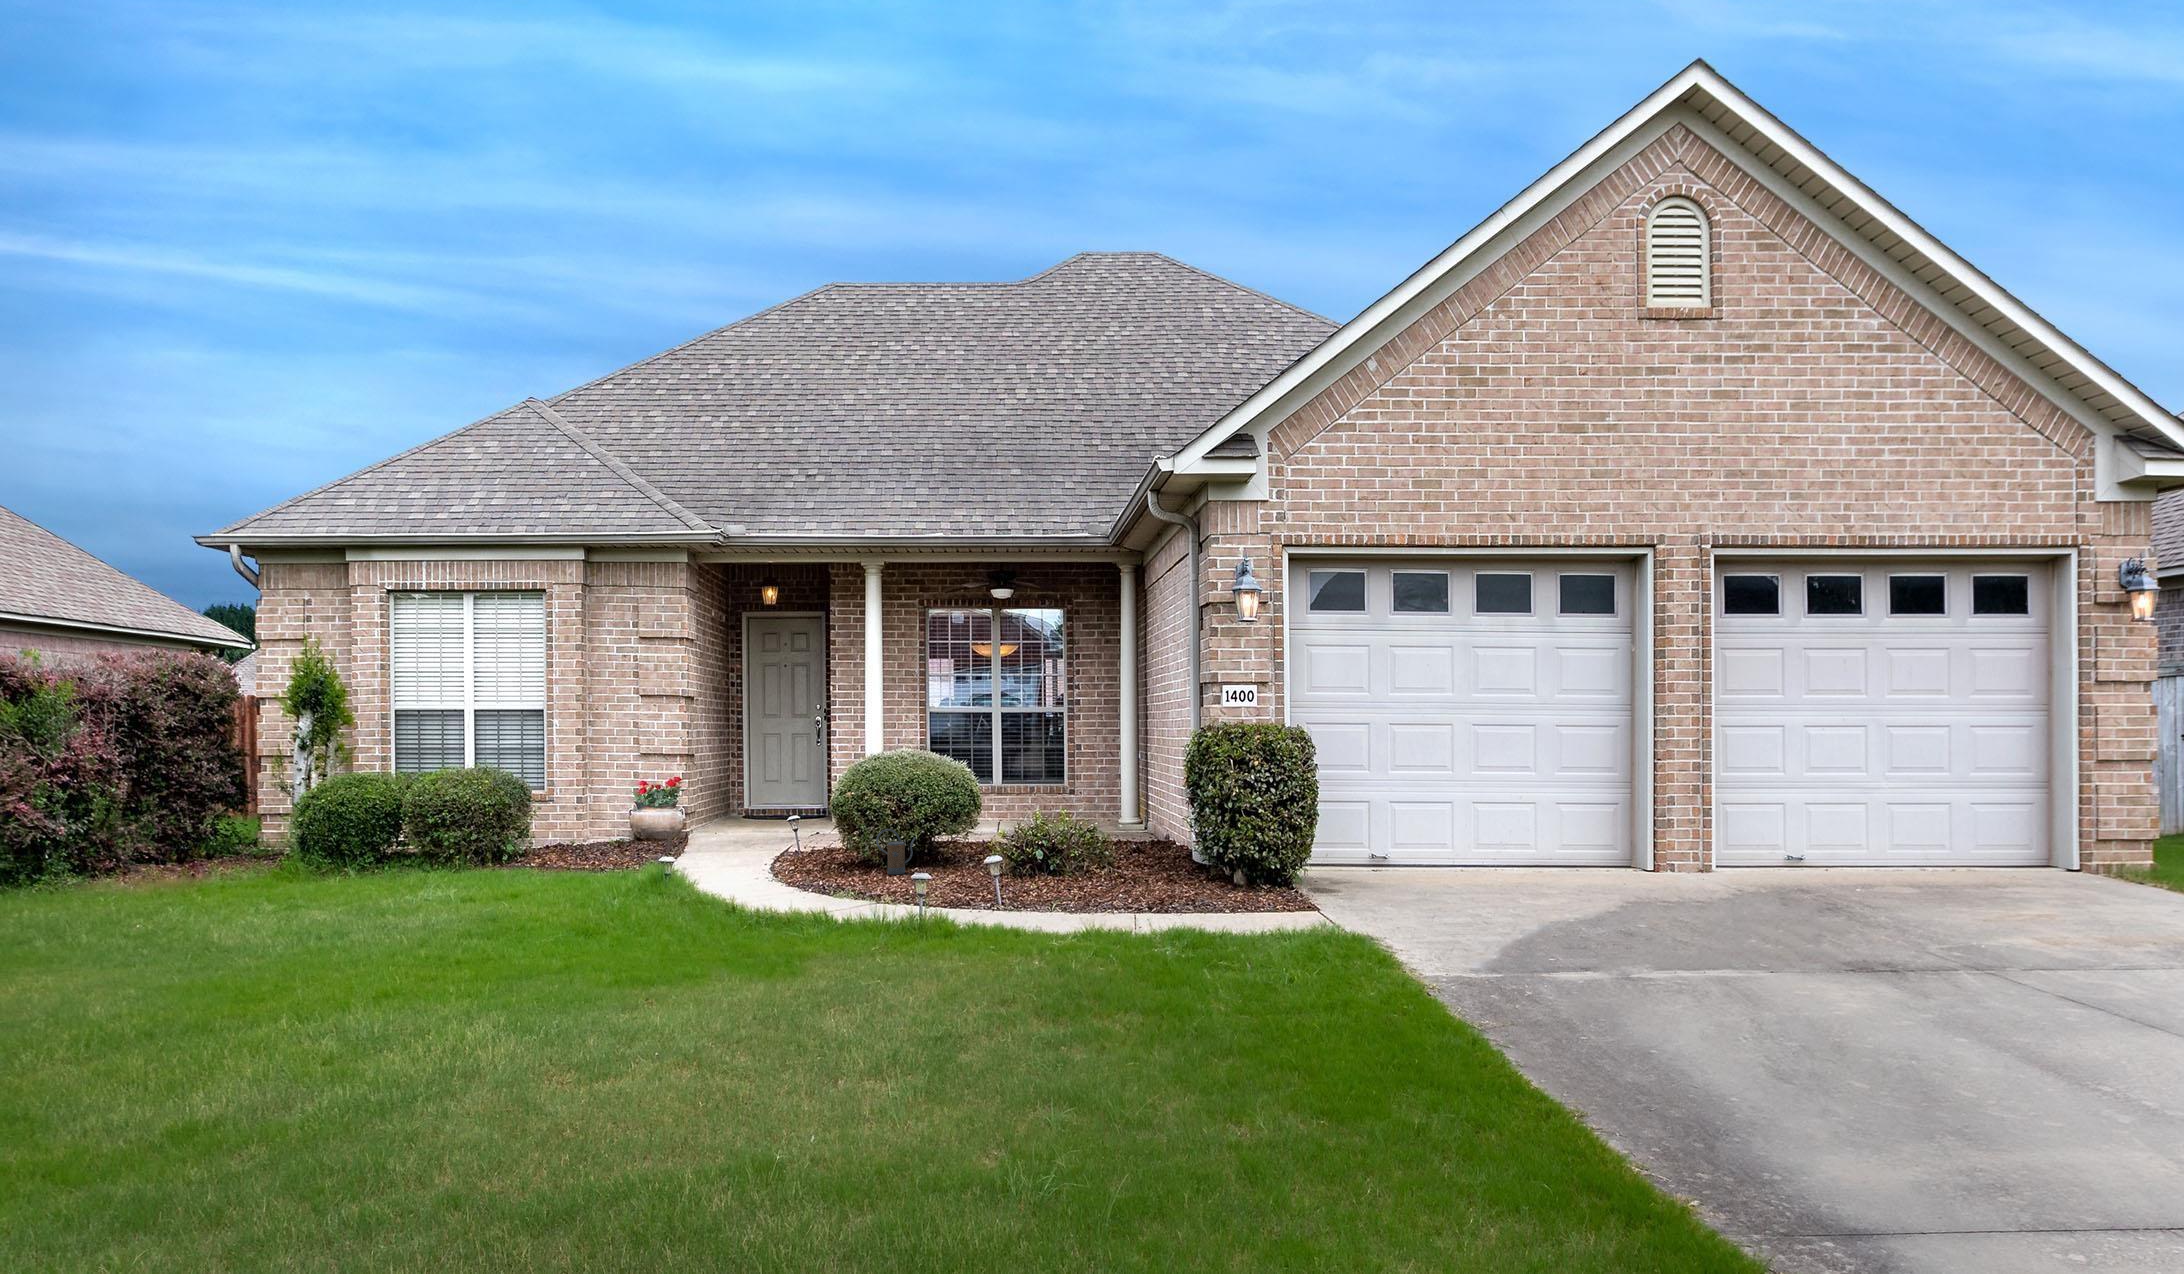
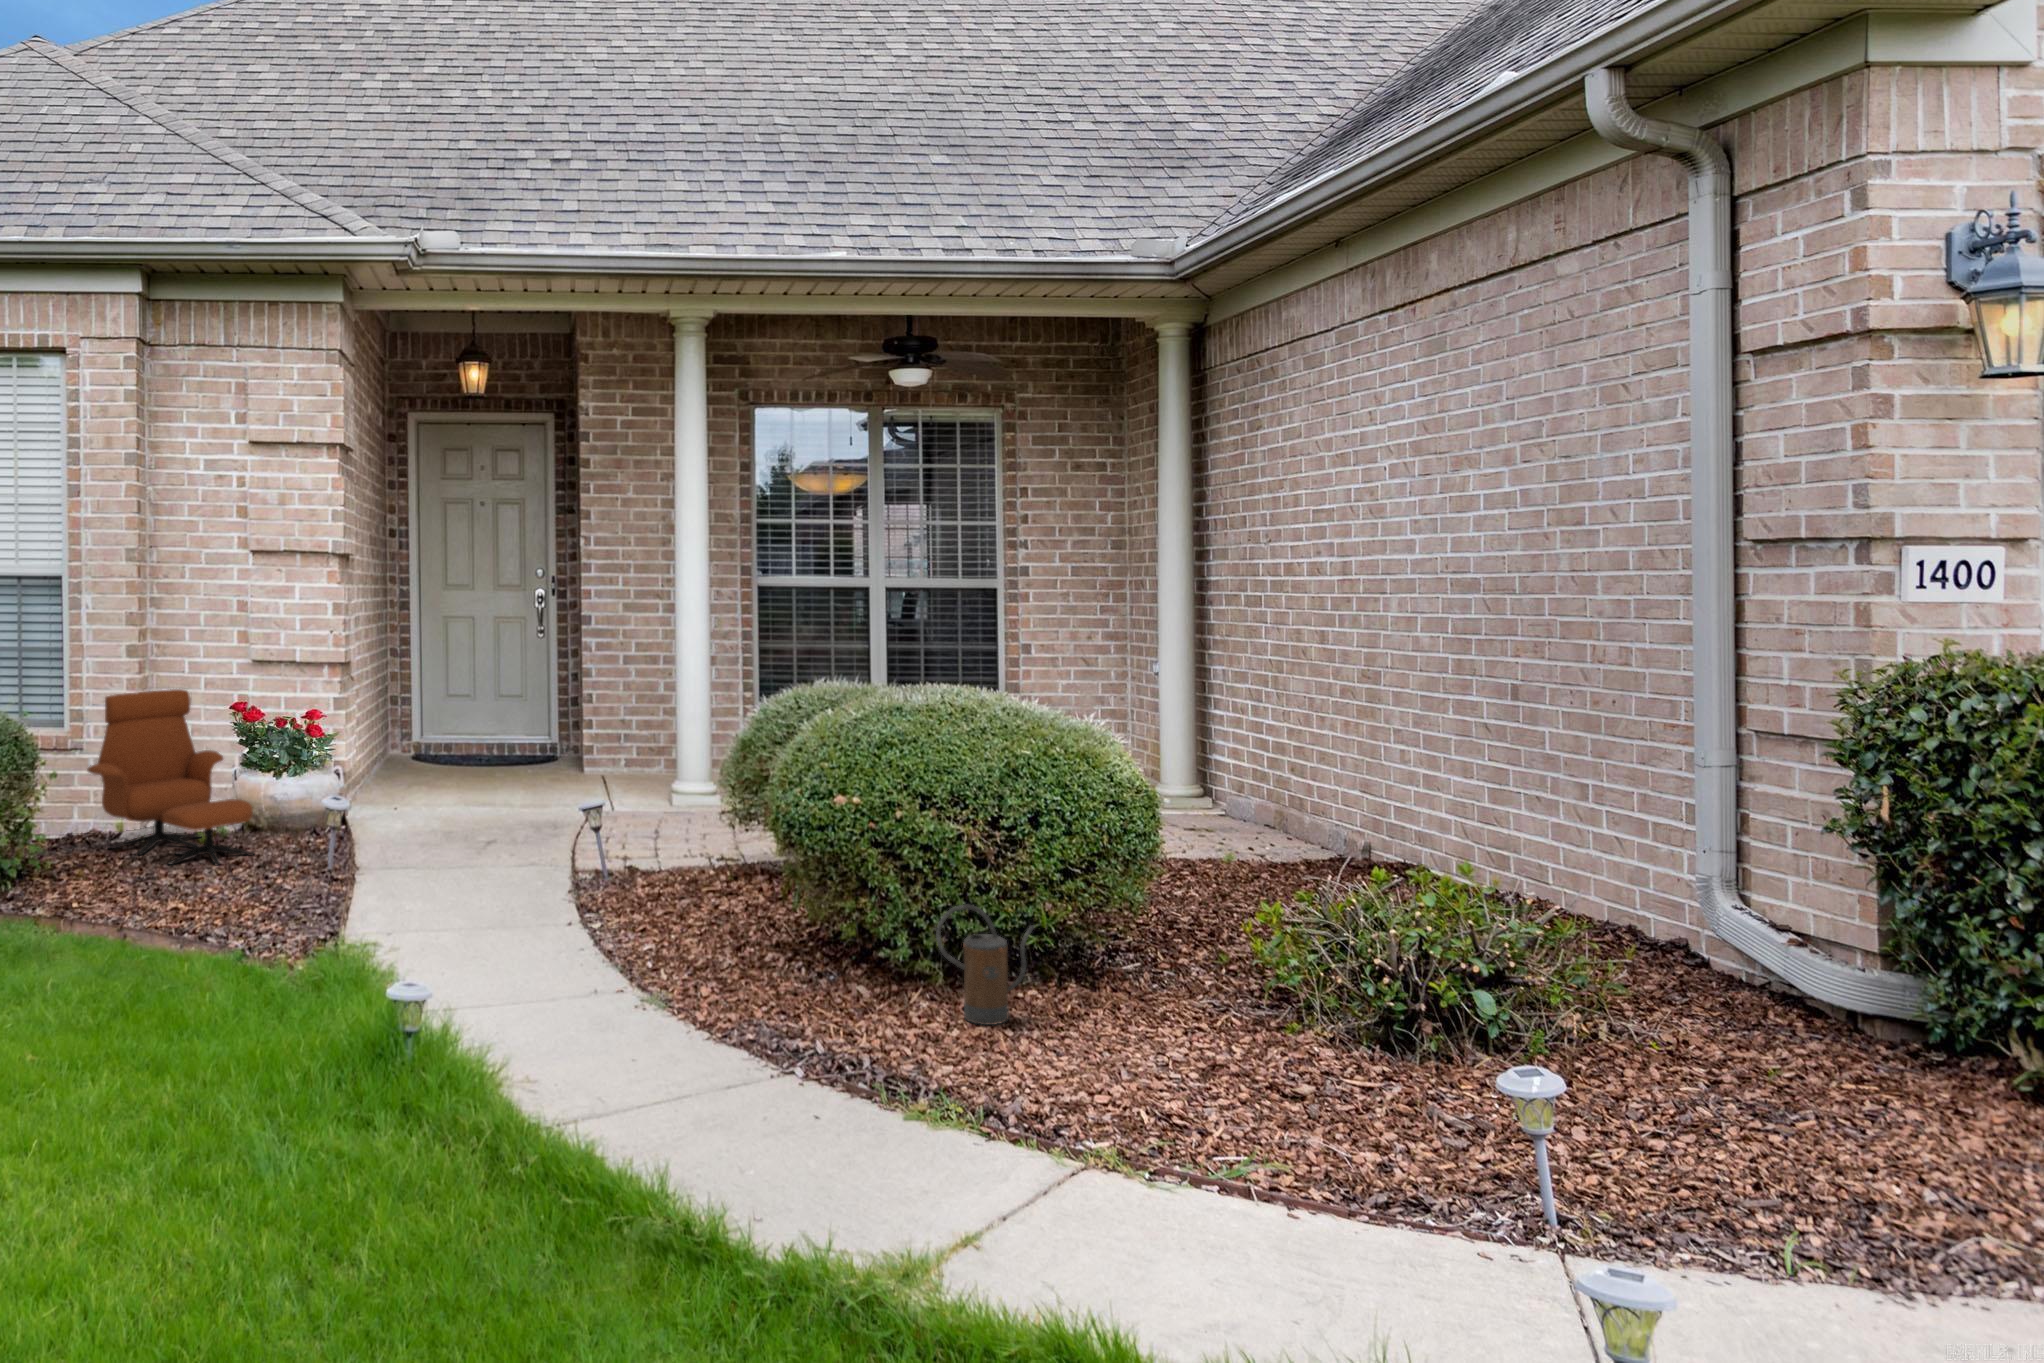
lounge chair: none [552,766,635,850] -> present [87,689,254,865]

